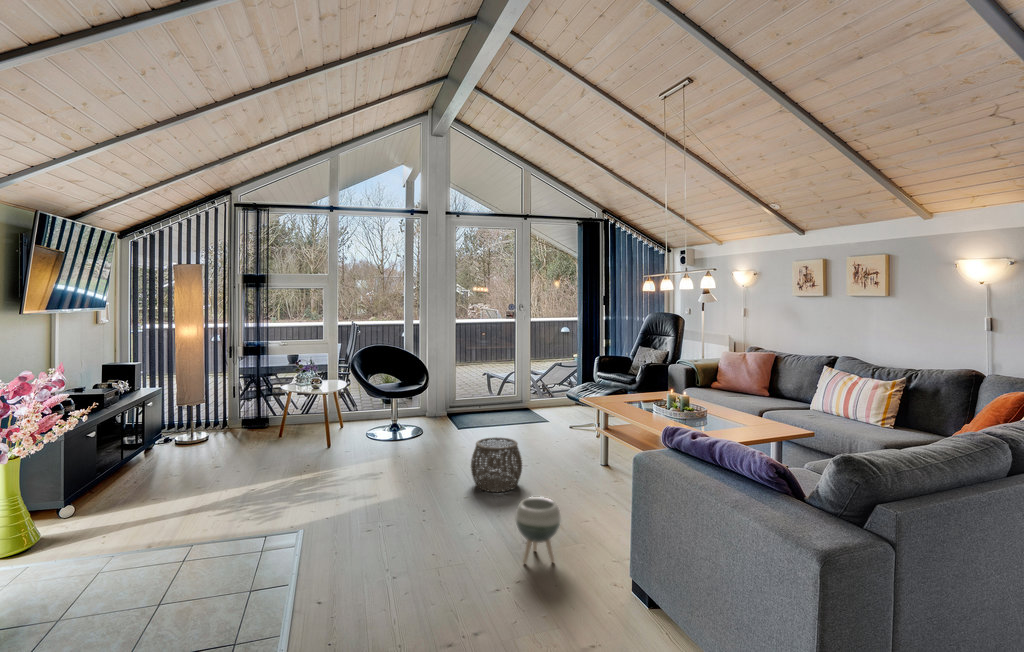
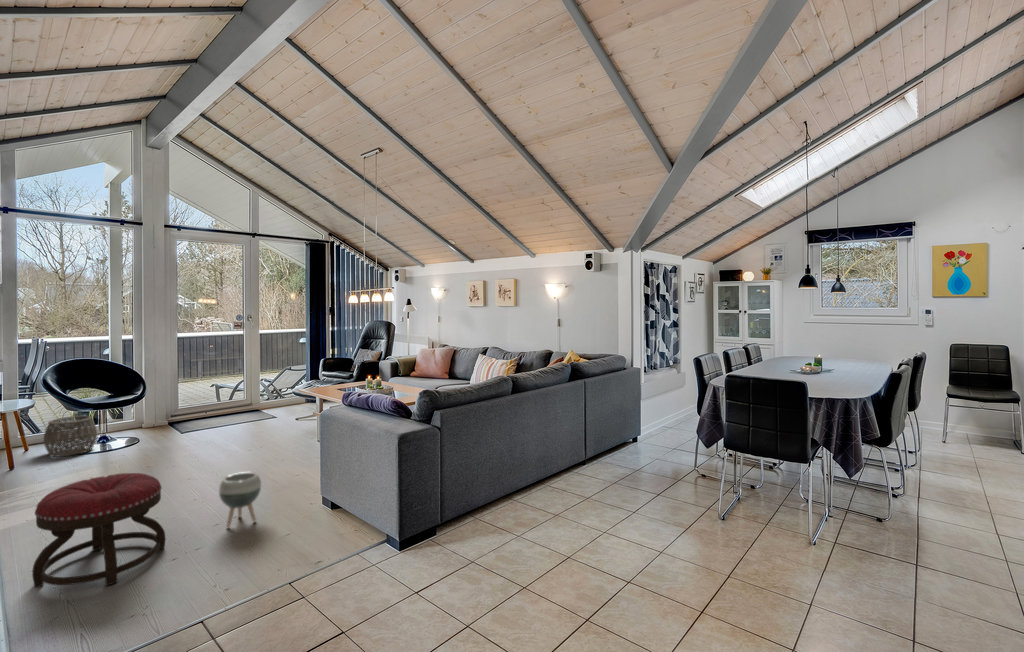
woven basket: present [471,438,522,492] -> present [44,416,97,457]
ottoman: none [351,481,465,613] -> present [32,473,166,588]

